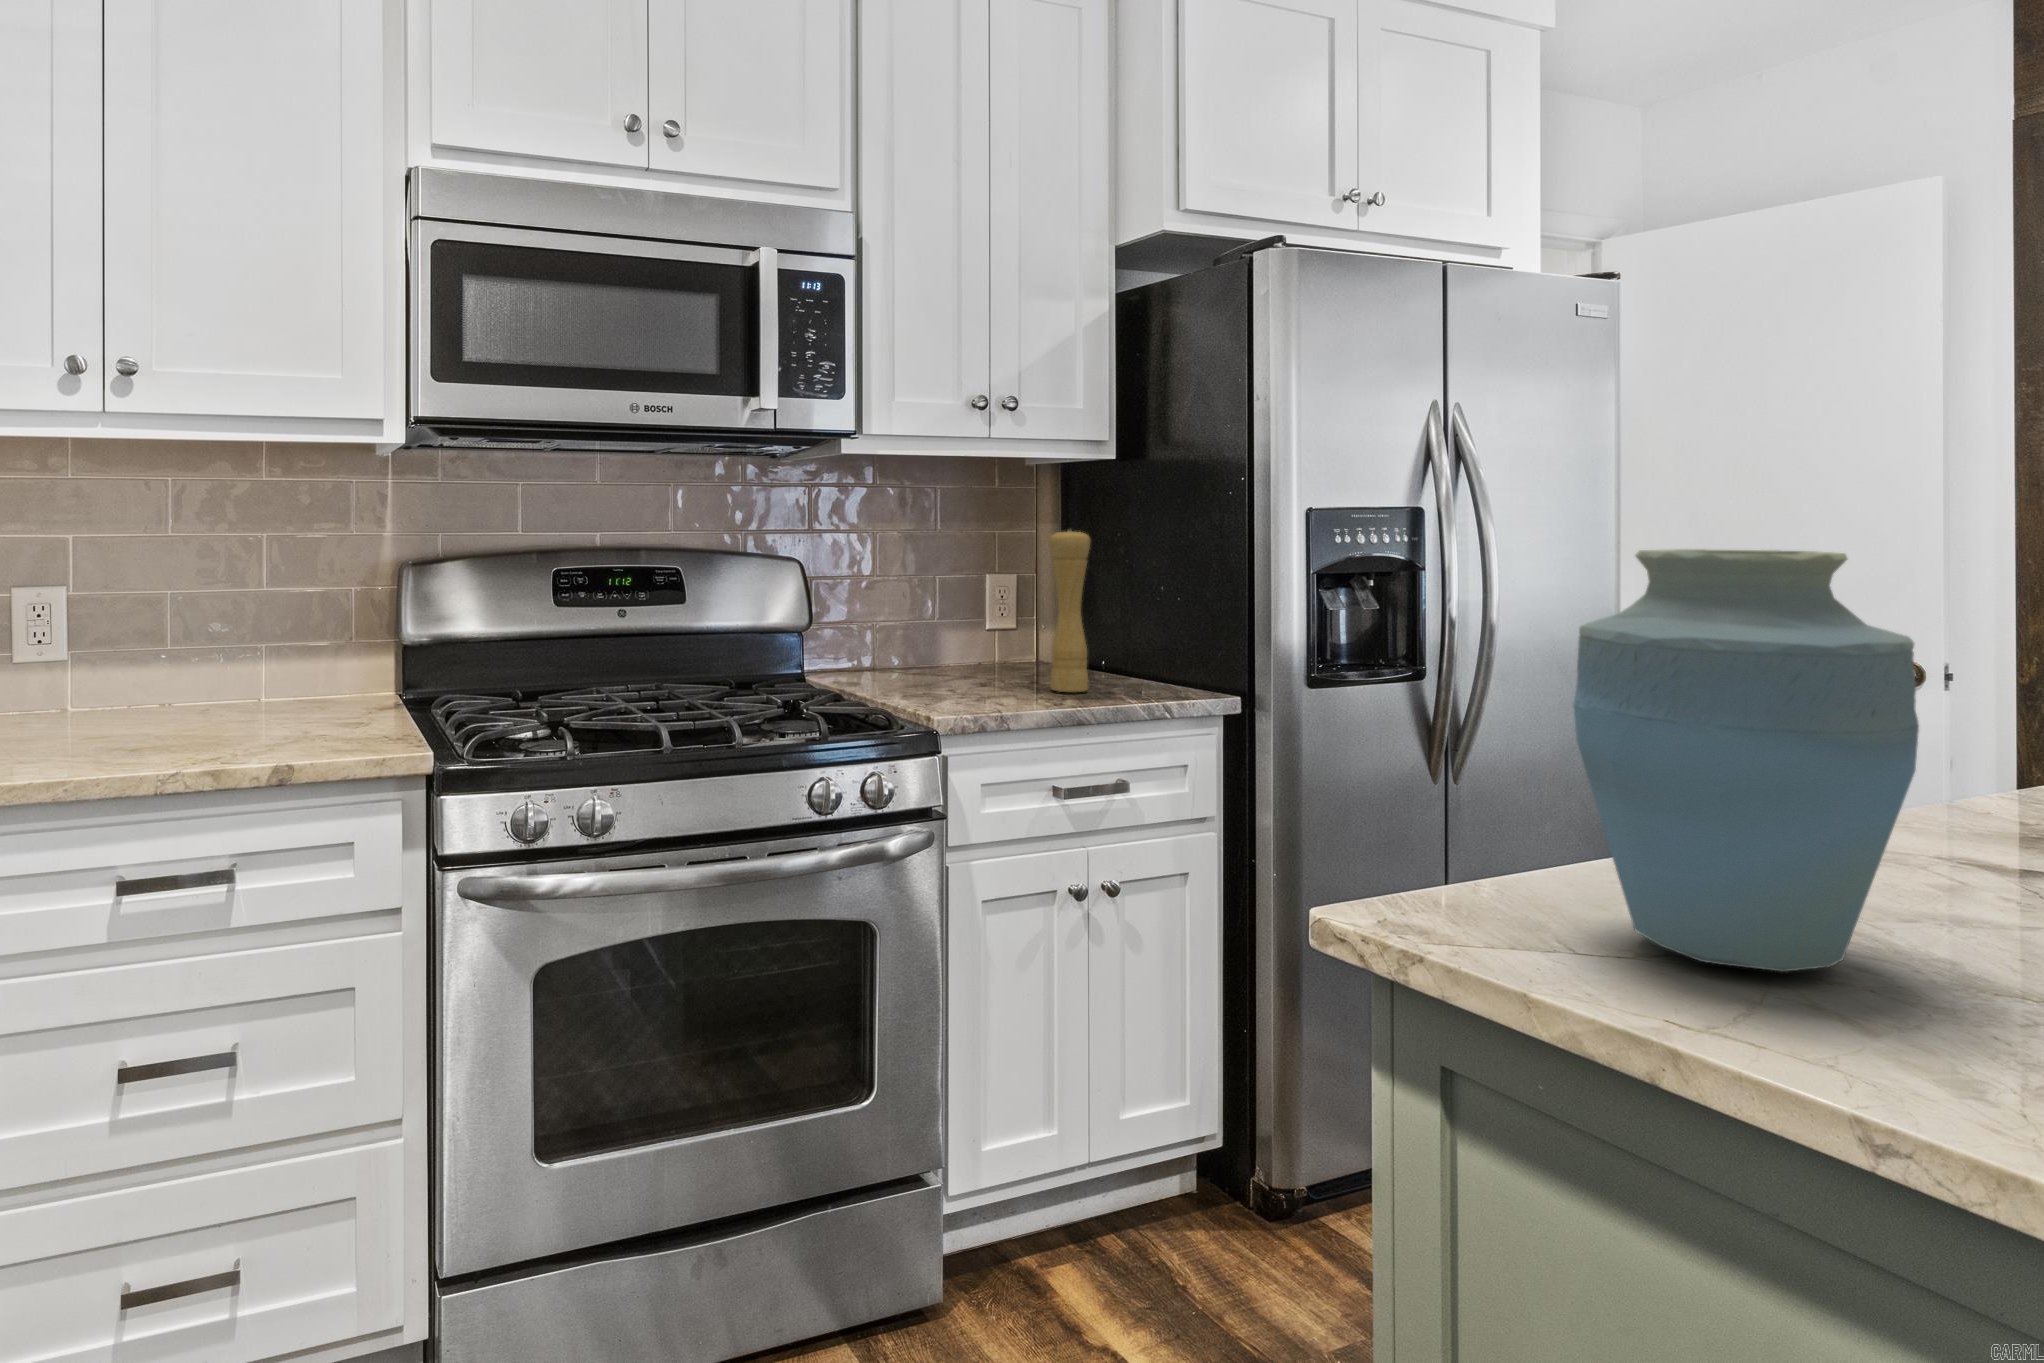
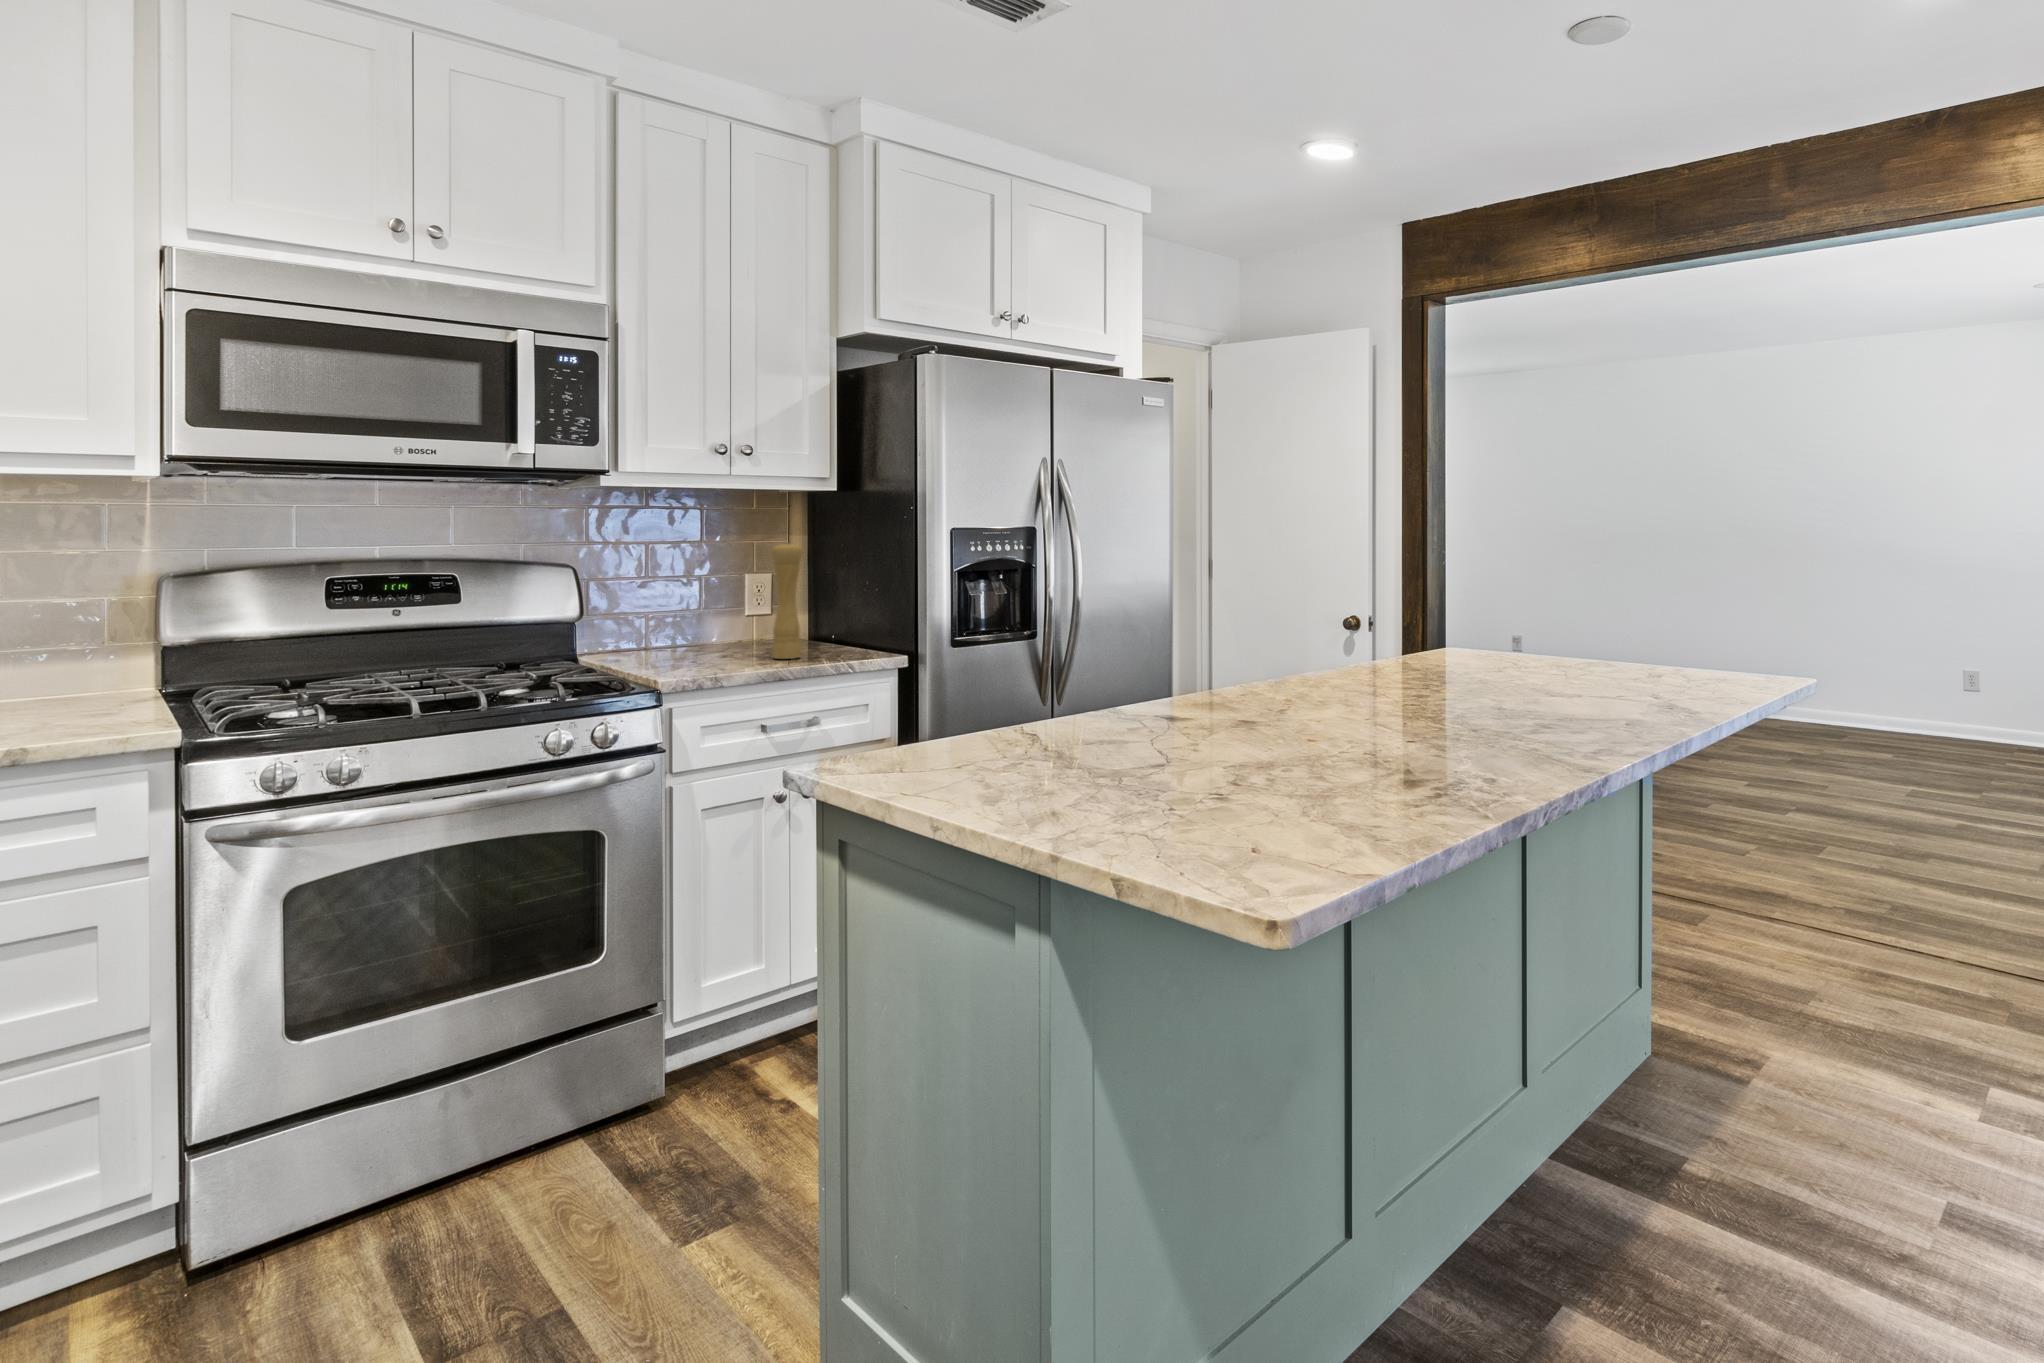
vase: present [1573,549,1919,972] -> none [919,567,1064,773]

